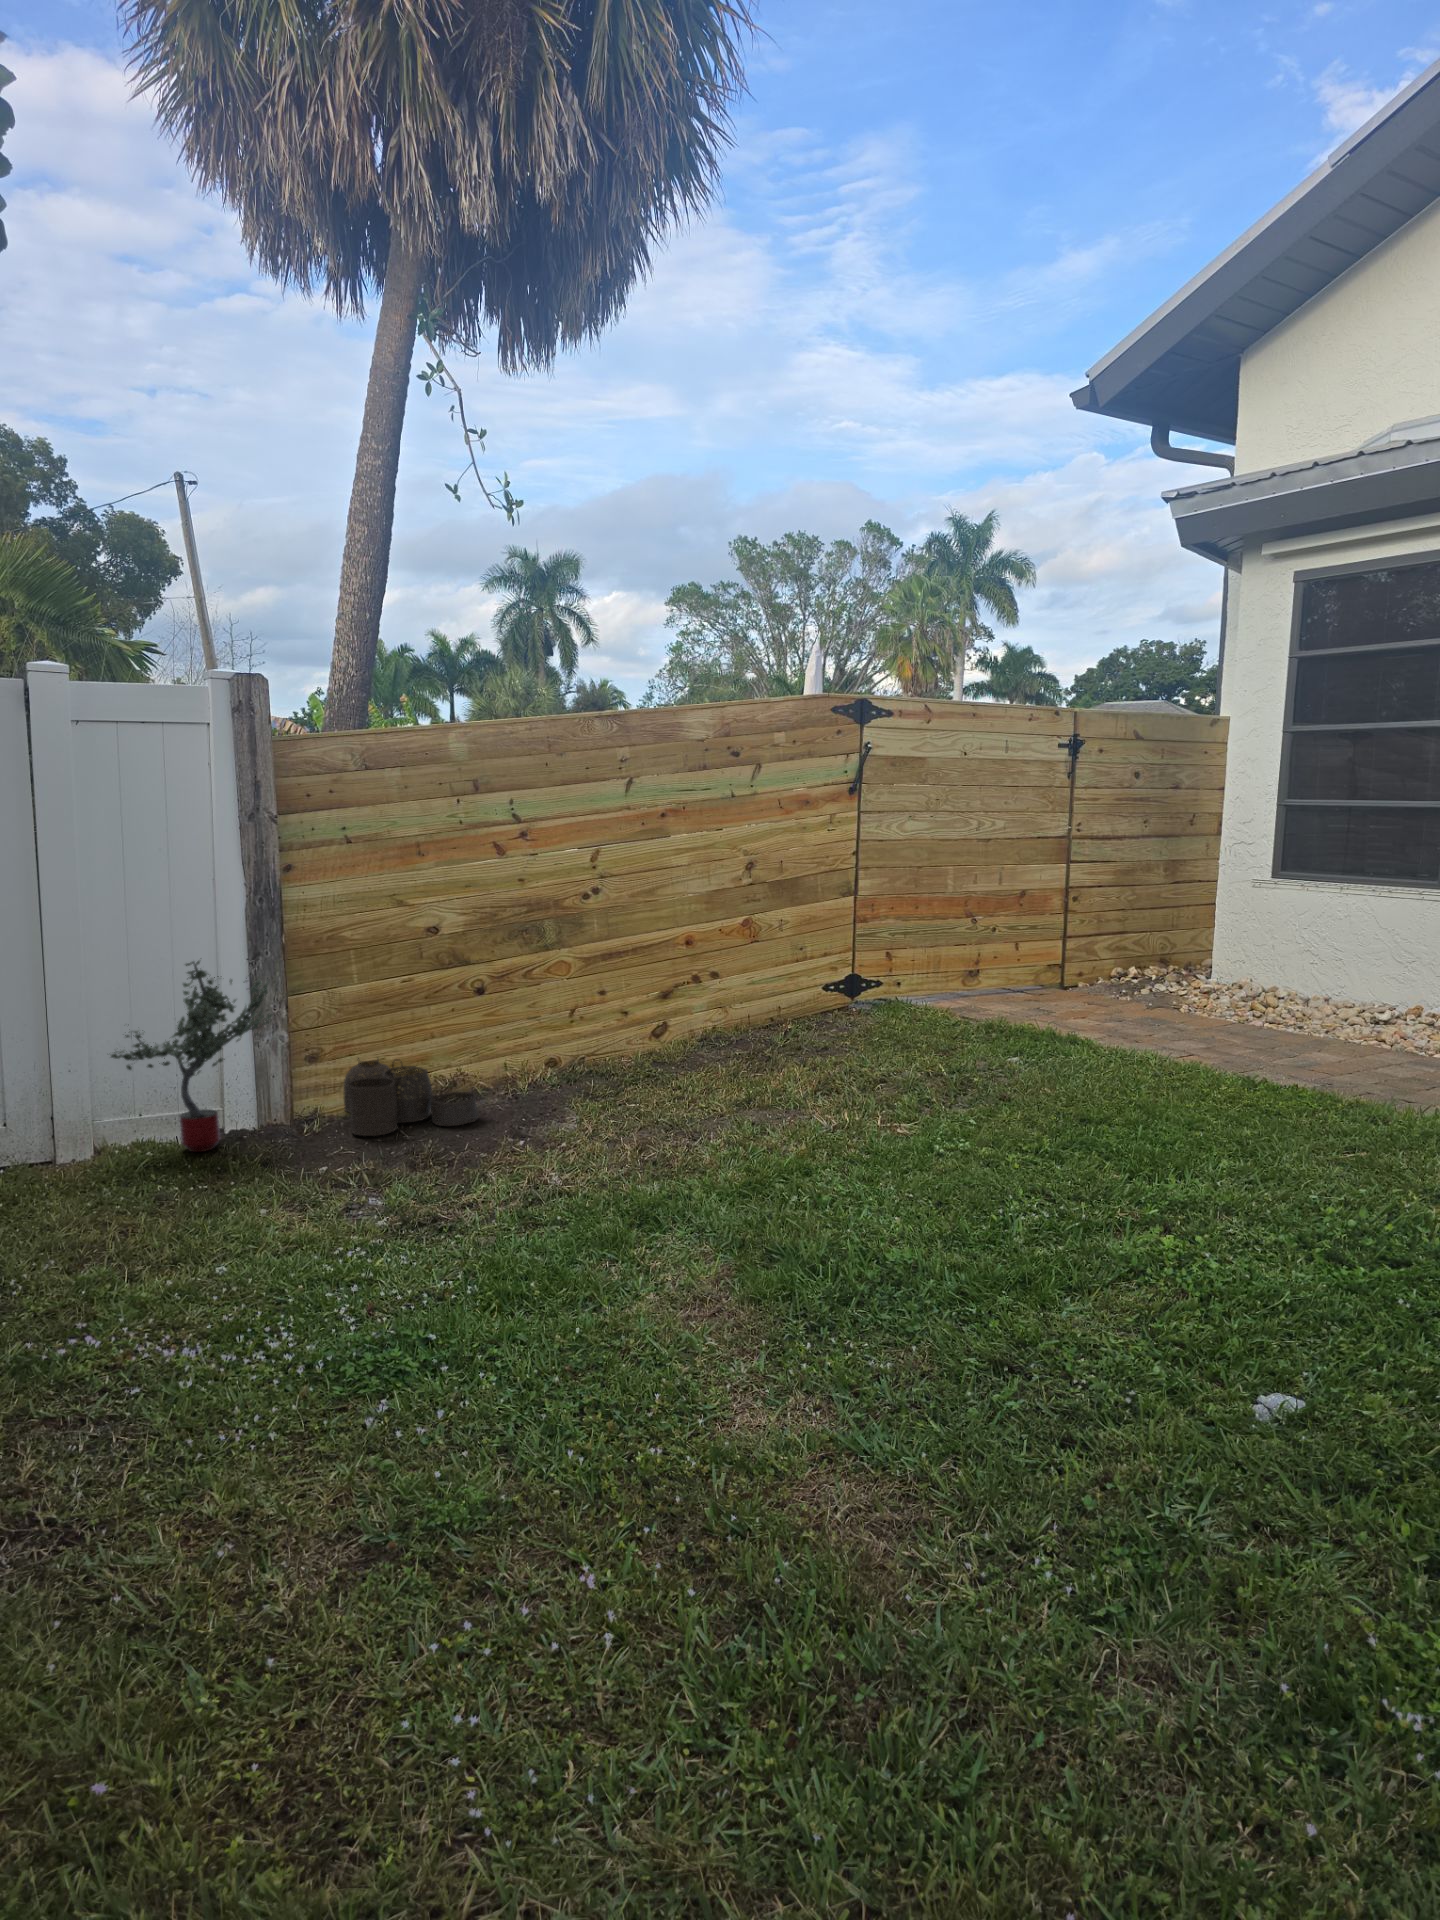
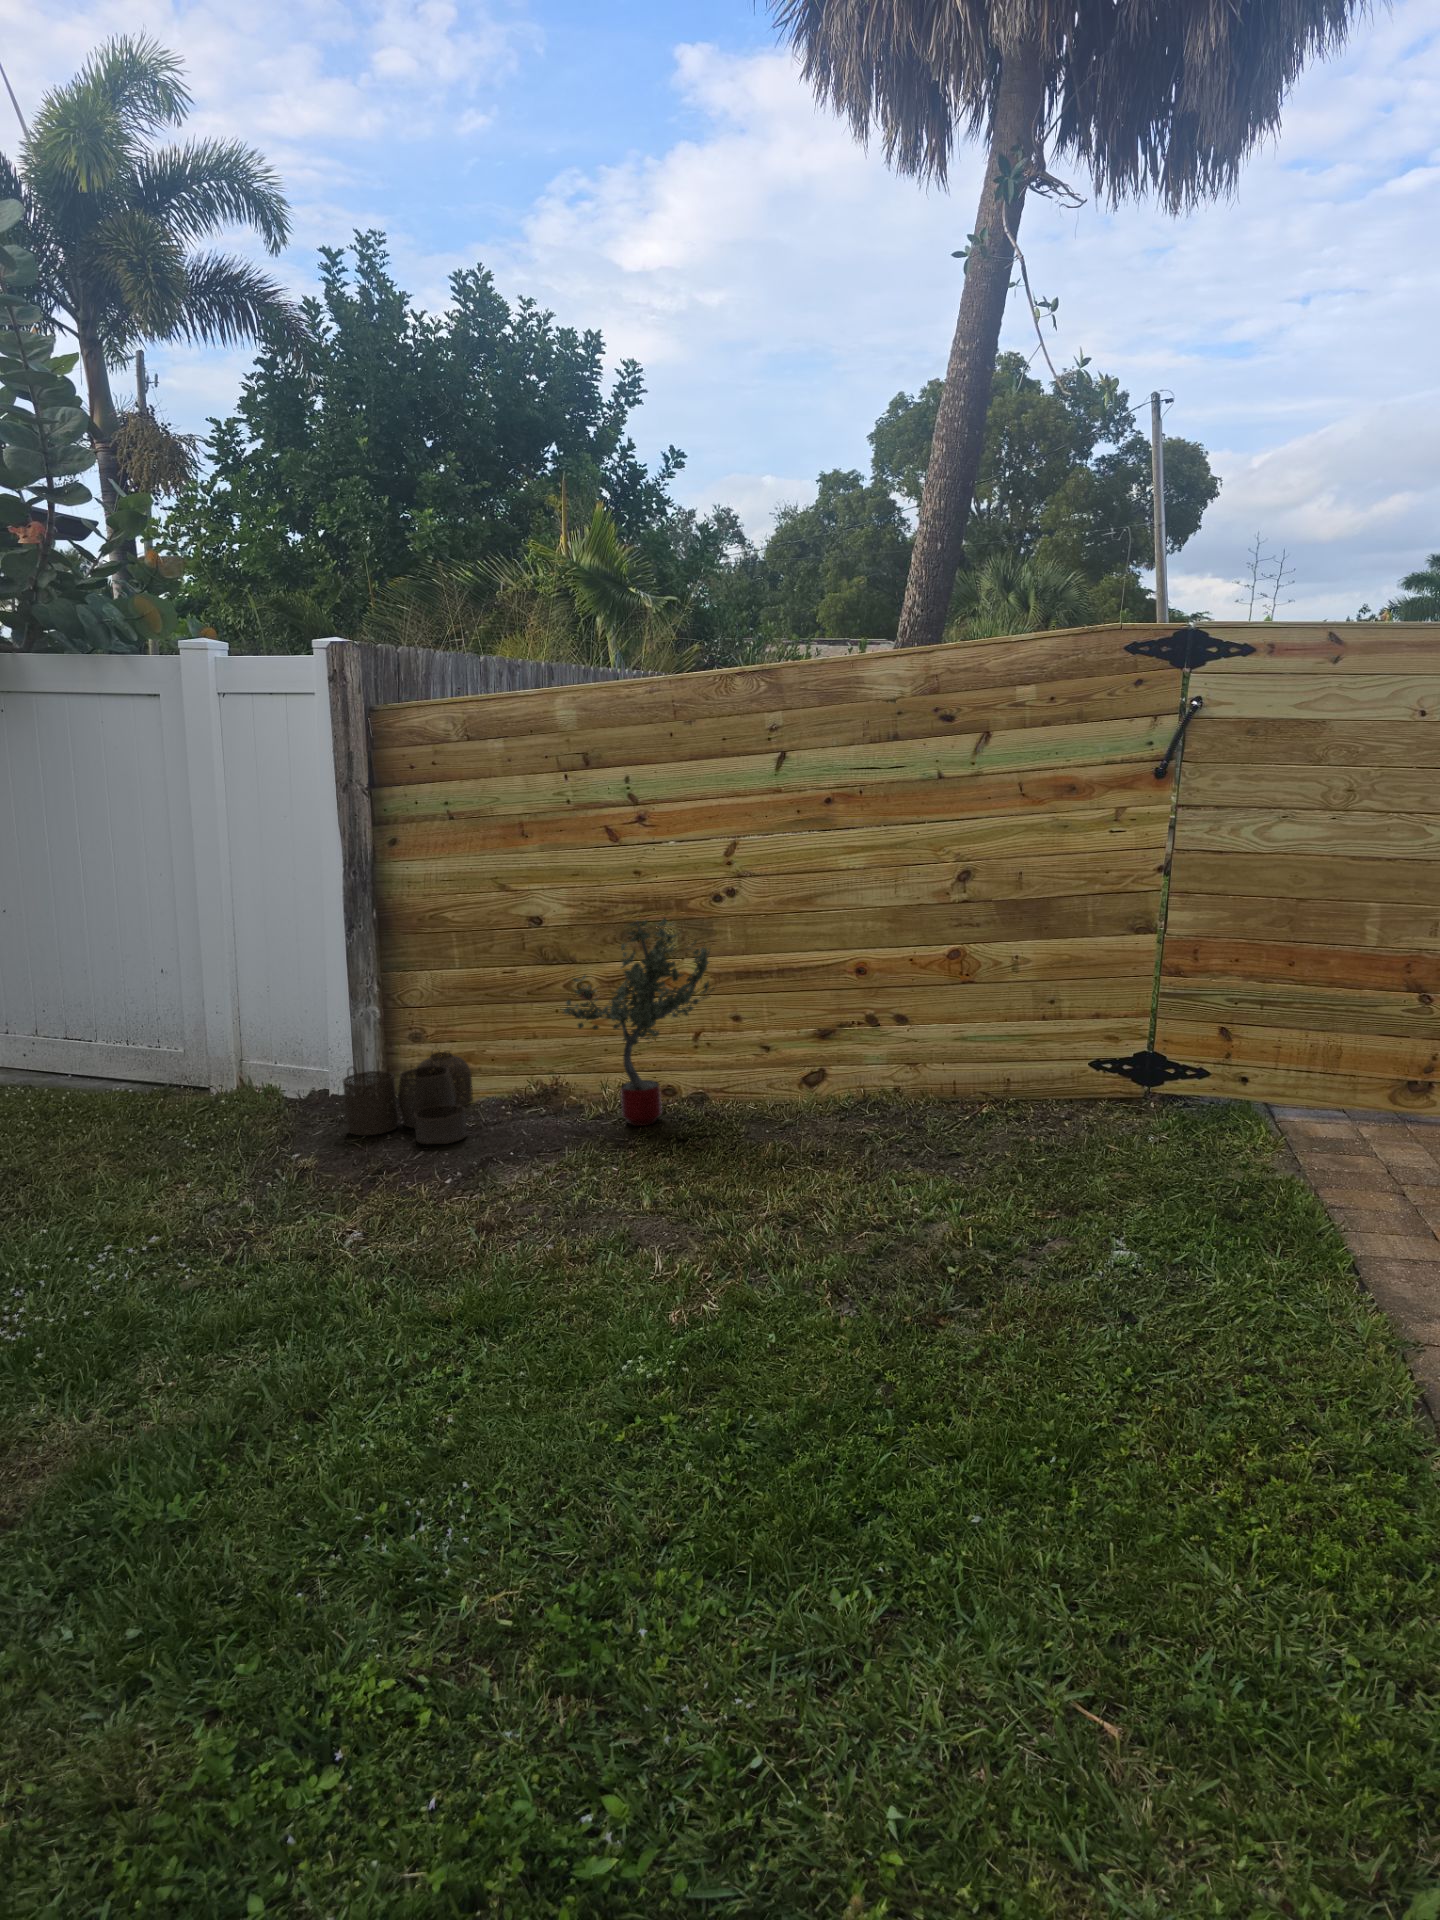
potted tree: present [111,961,272,1152] -> present [563,918,713,1126]

